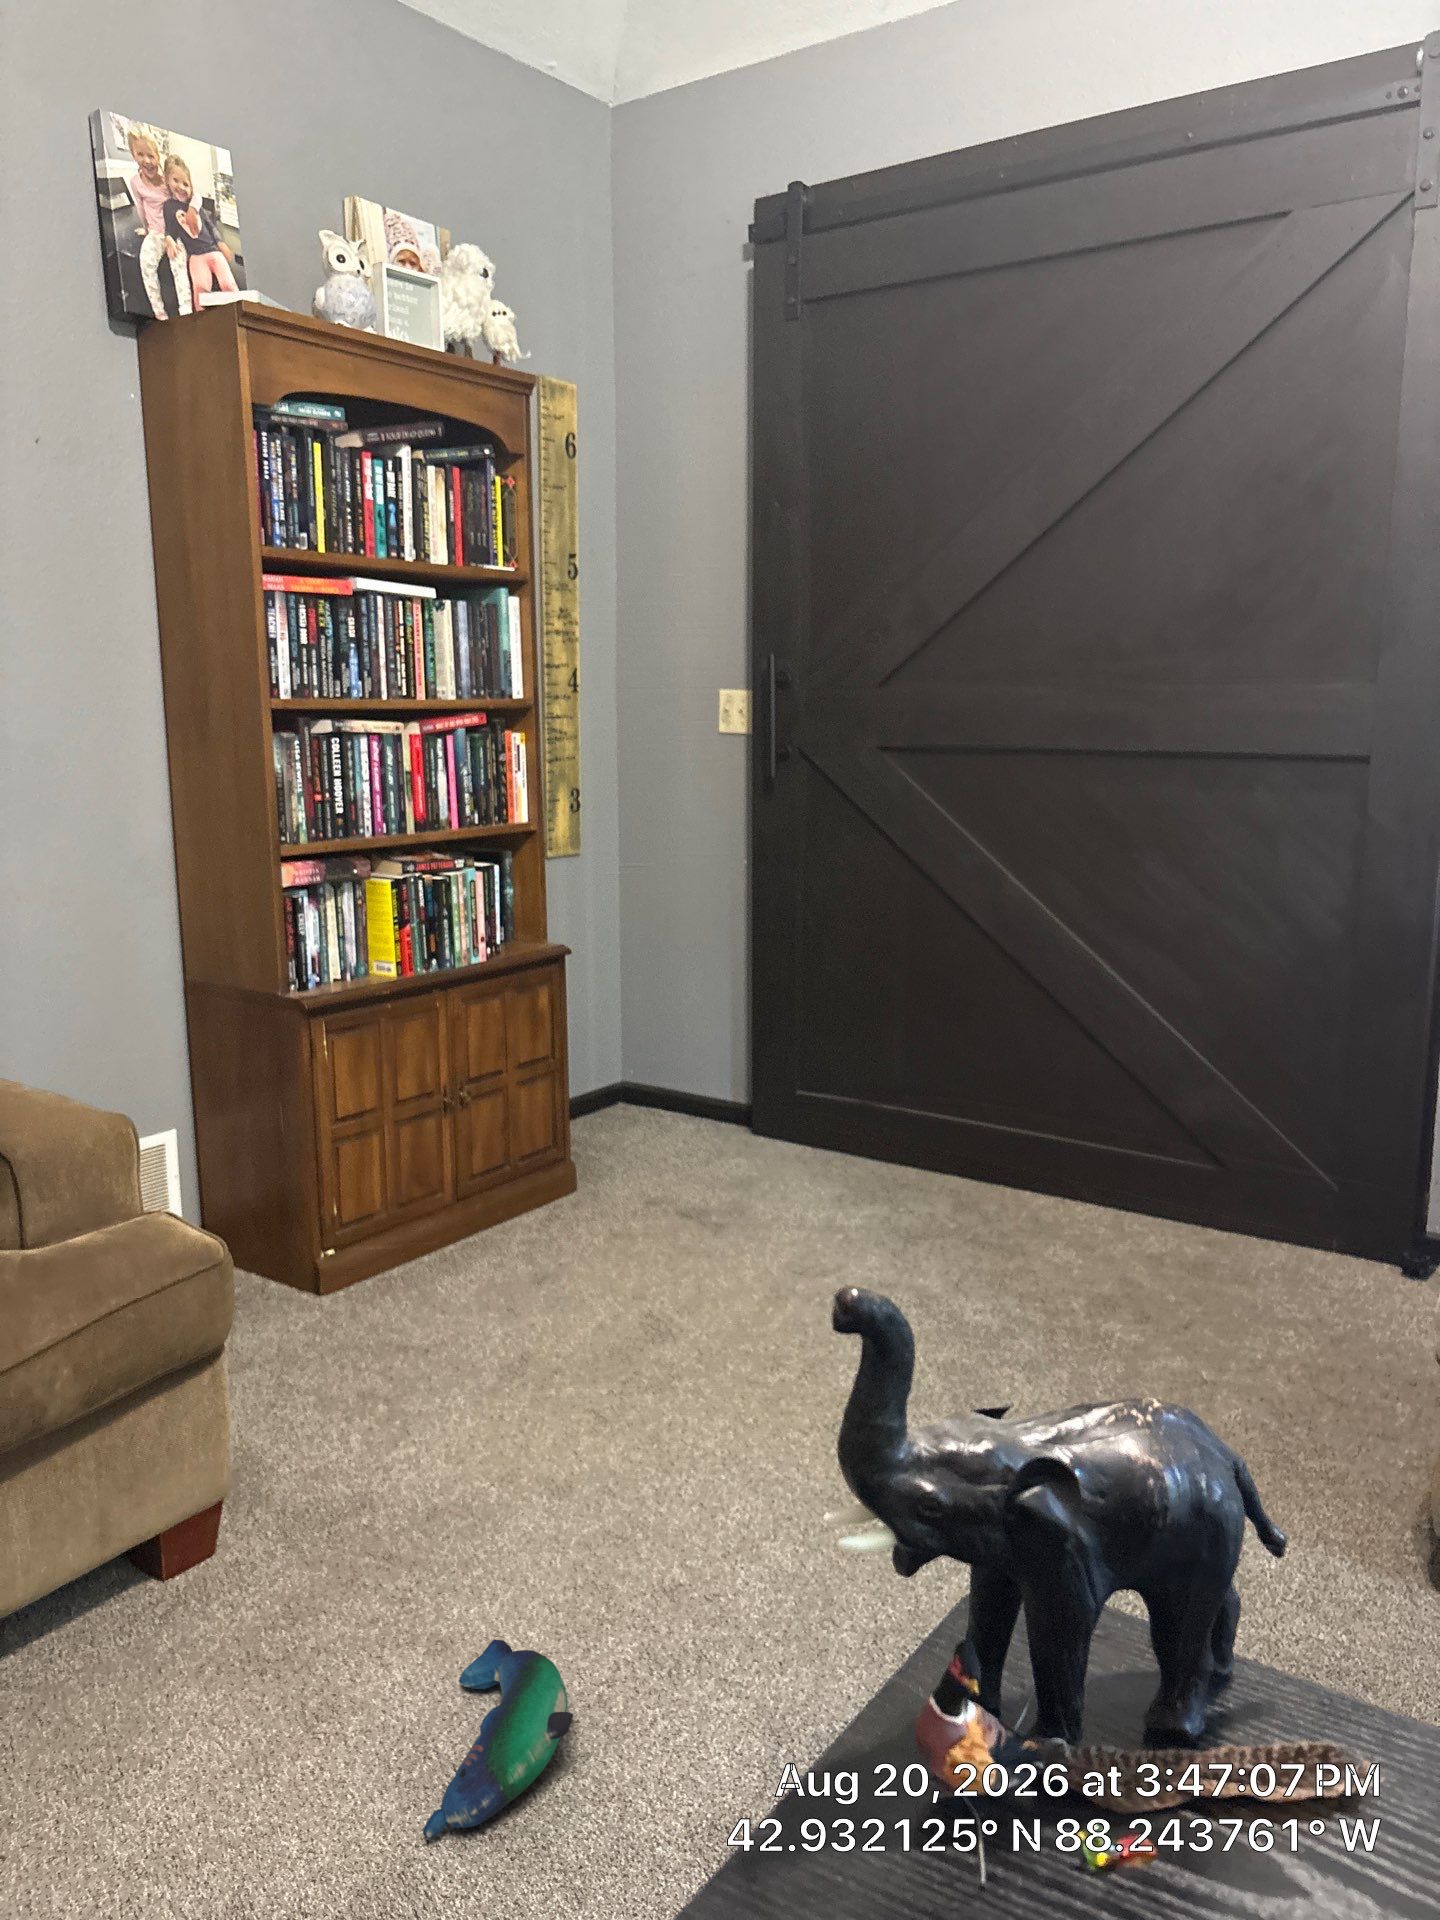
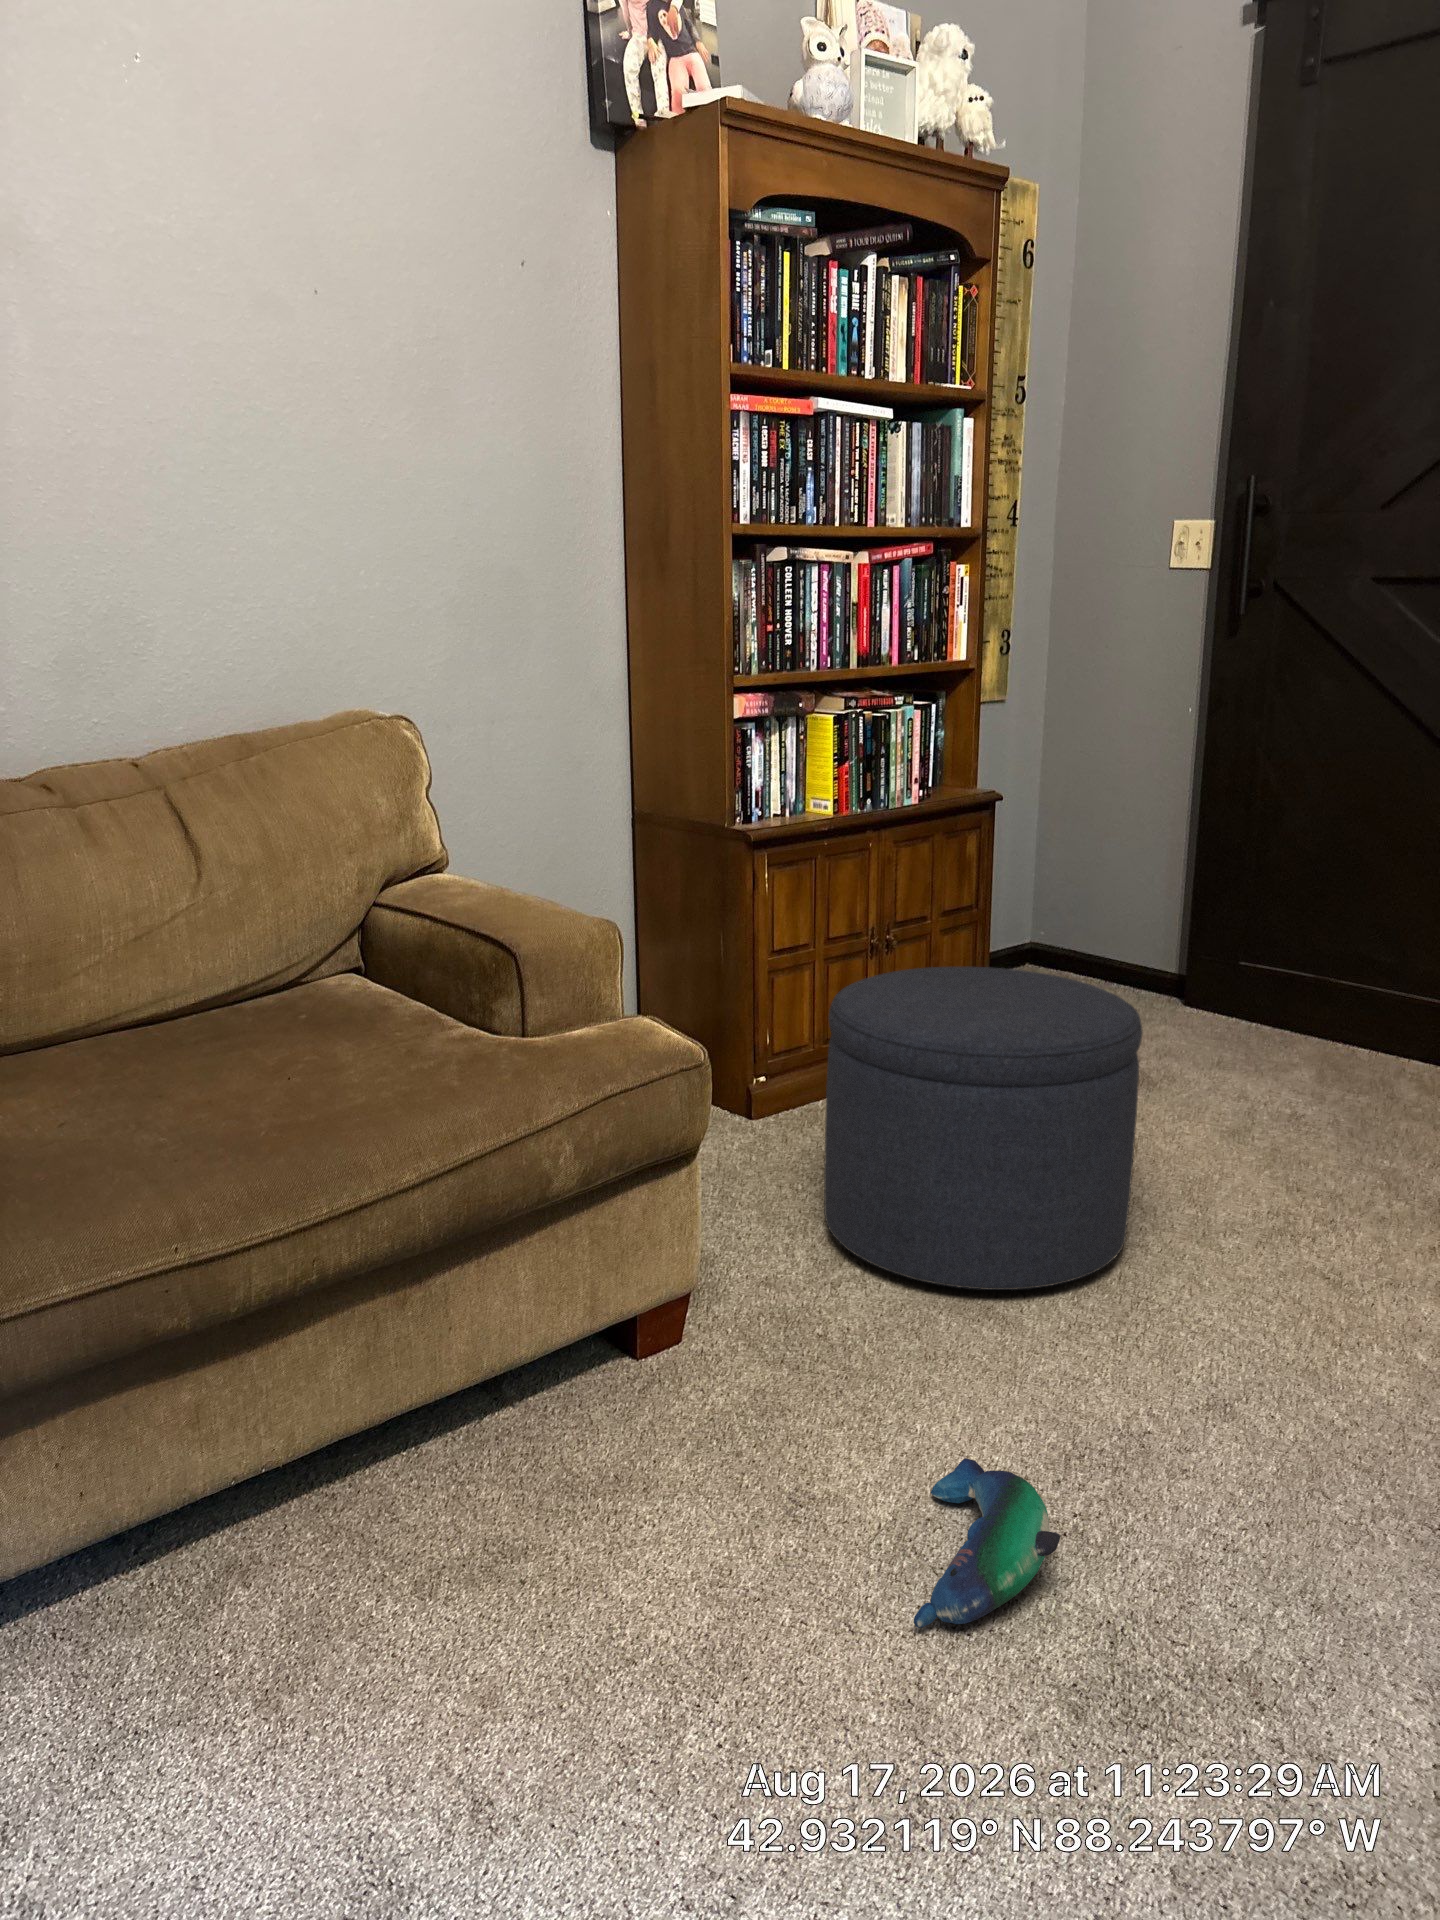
ottoman: none [375,1123,679,1449] -> present [824,967,1143,1290]

